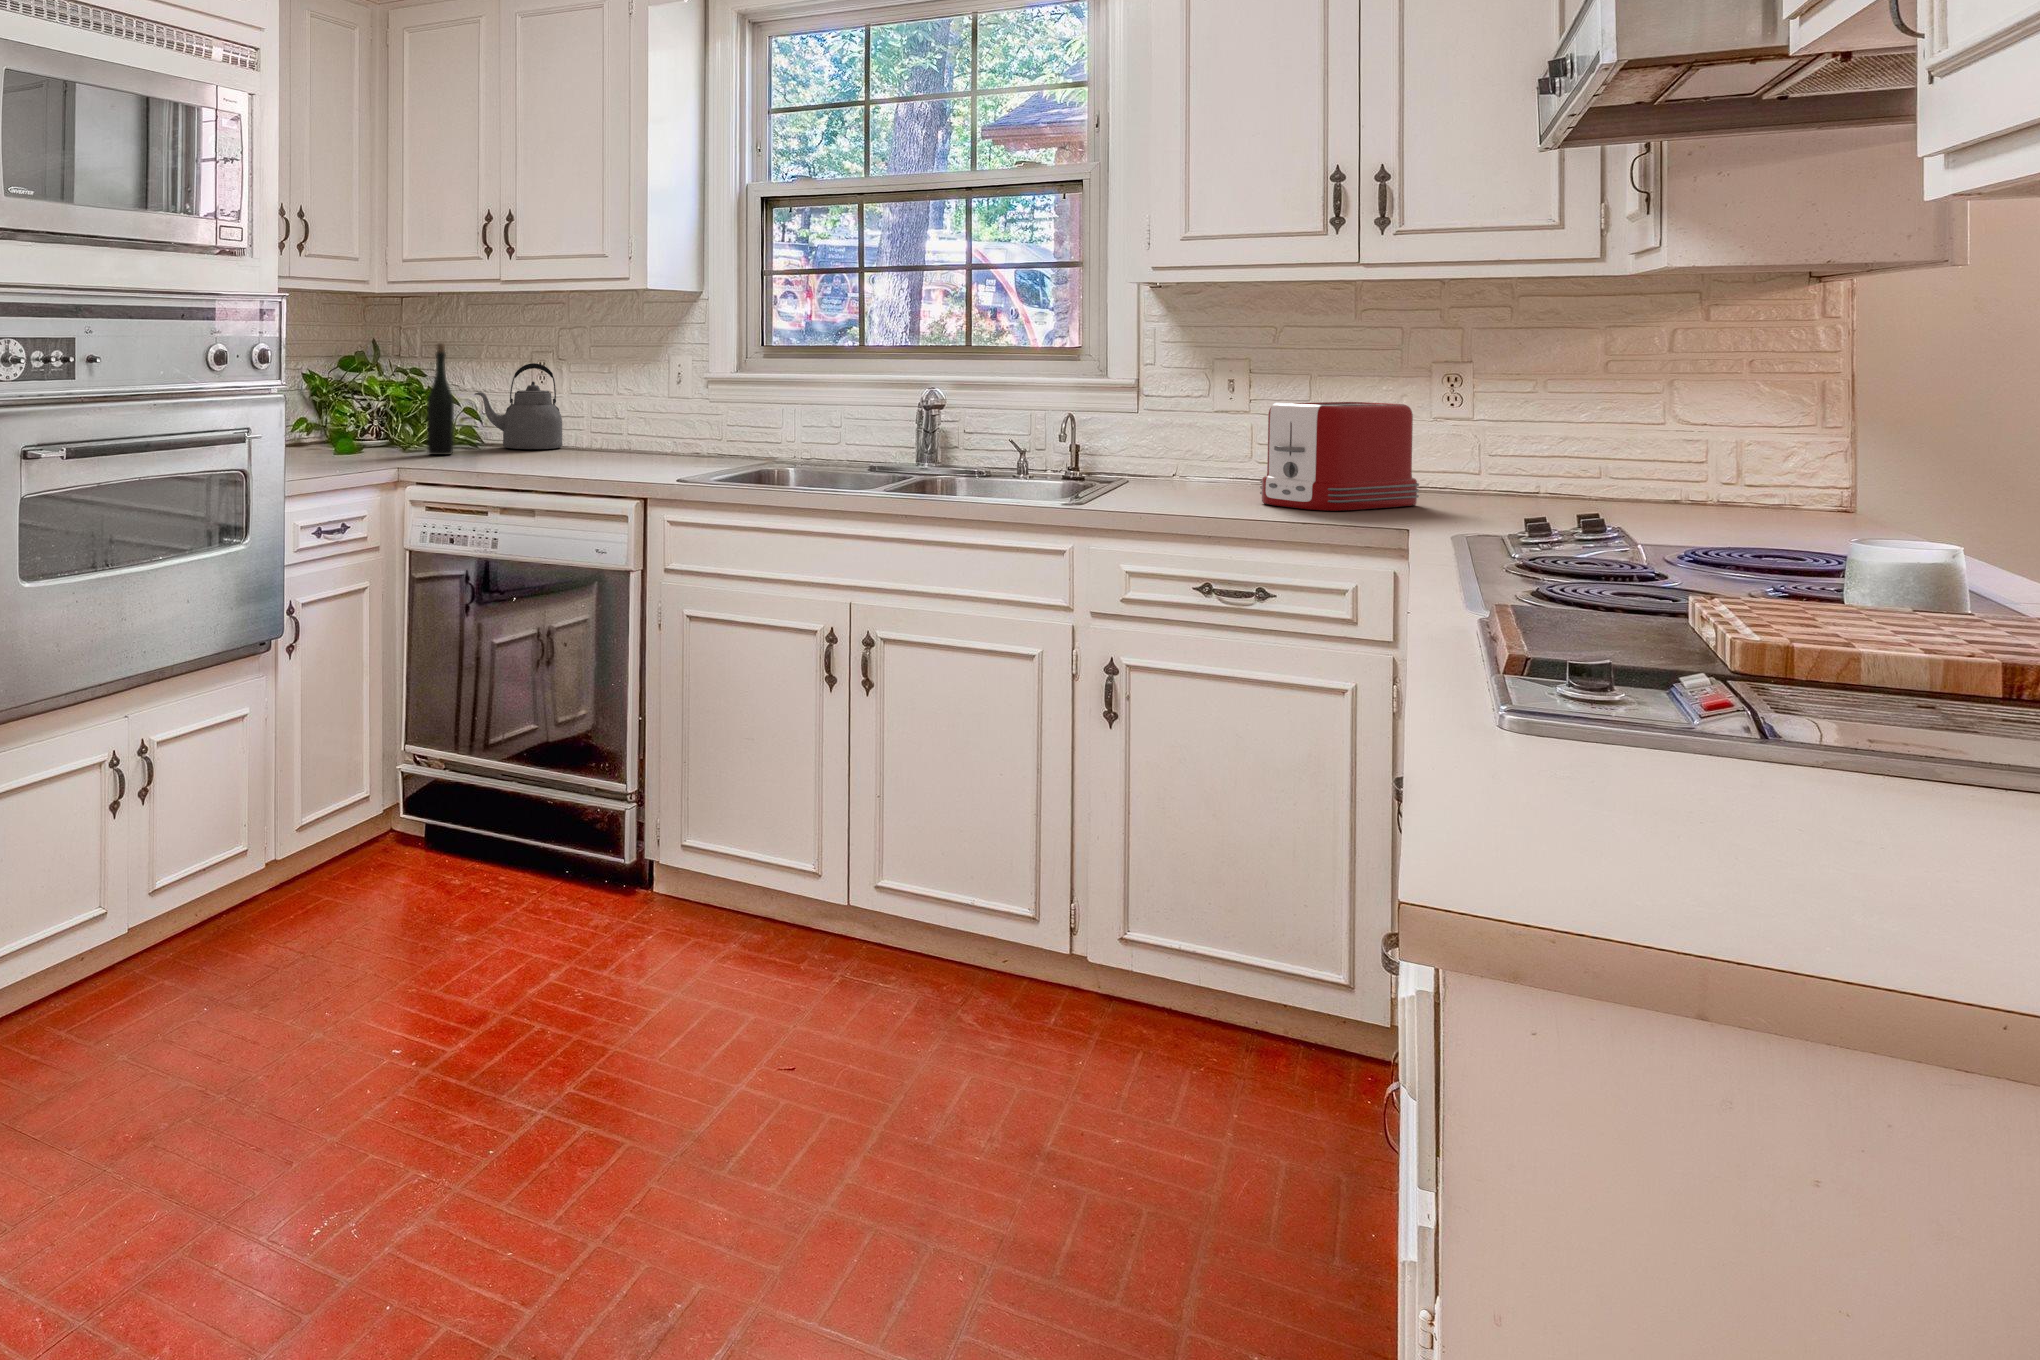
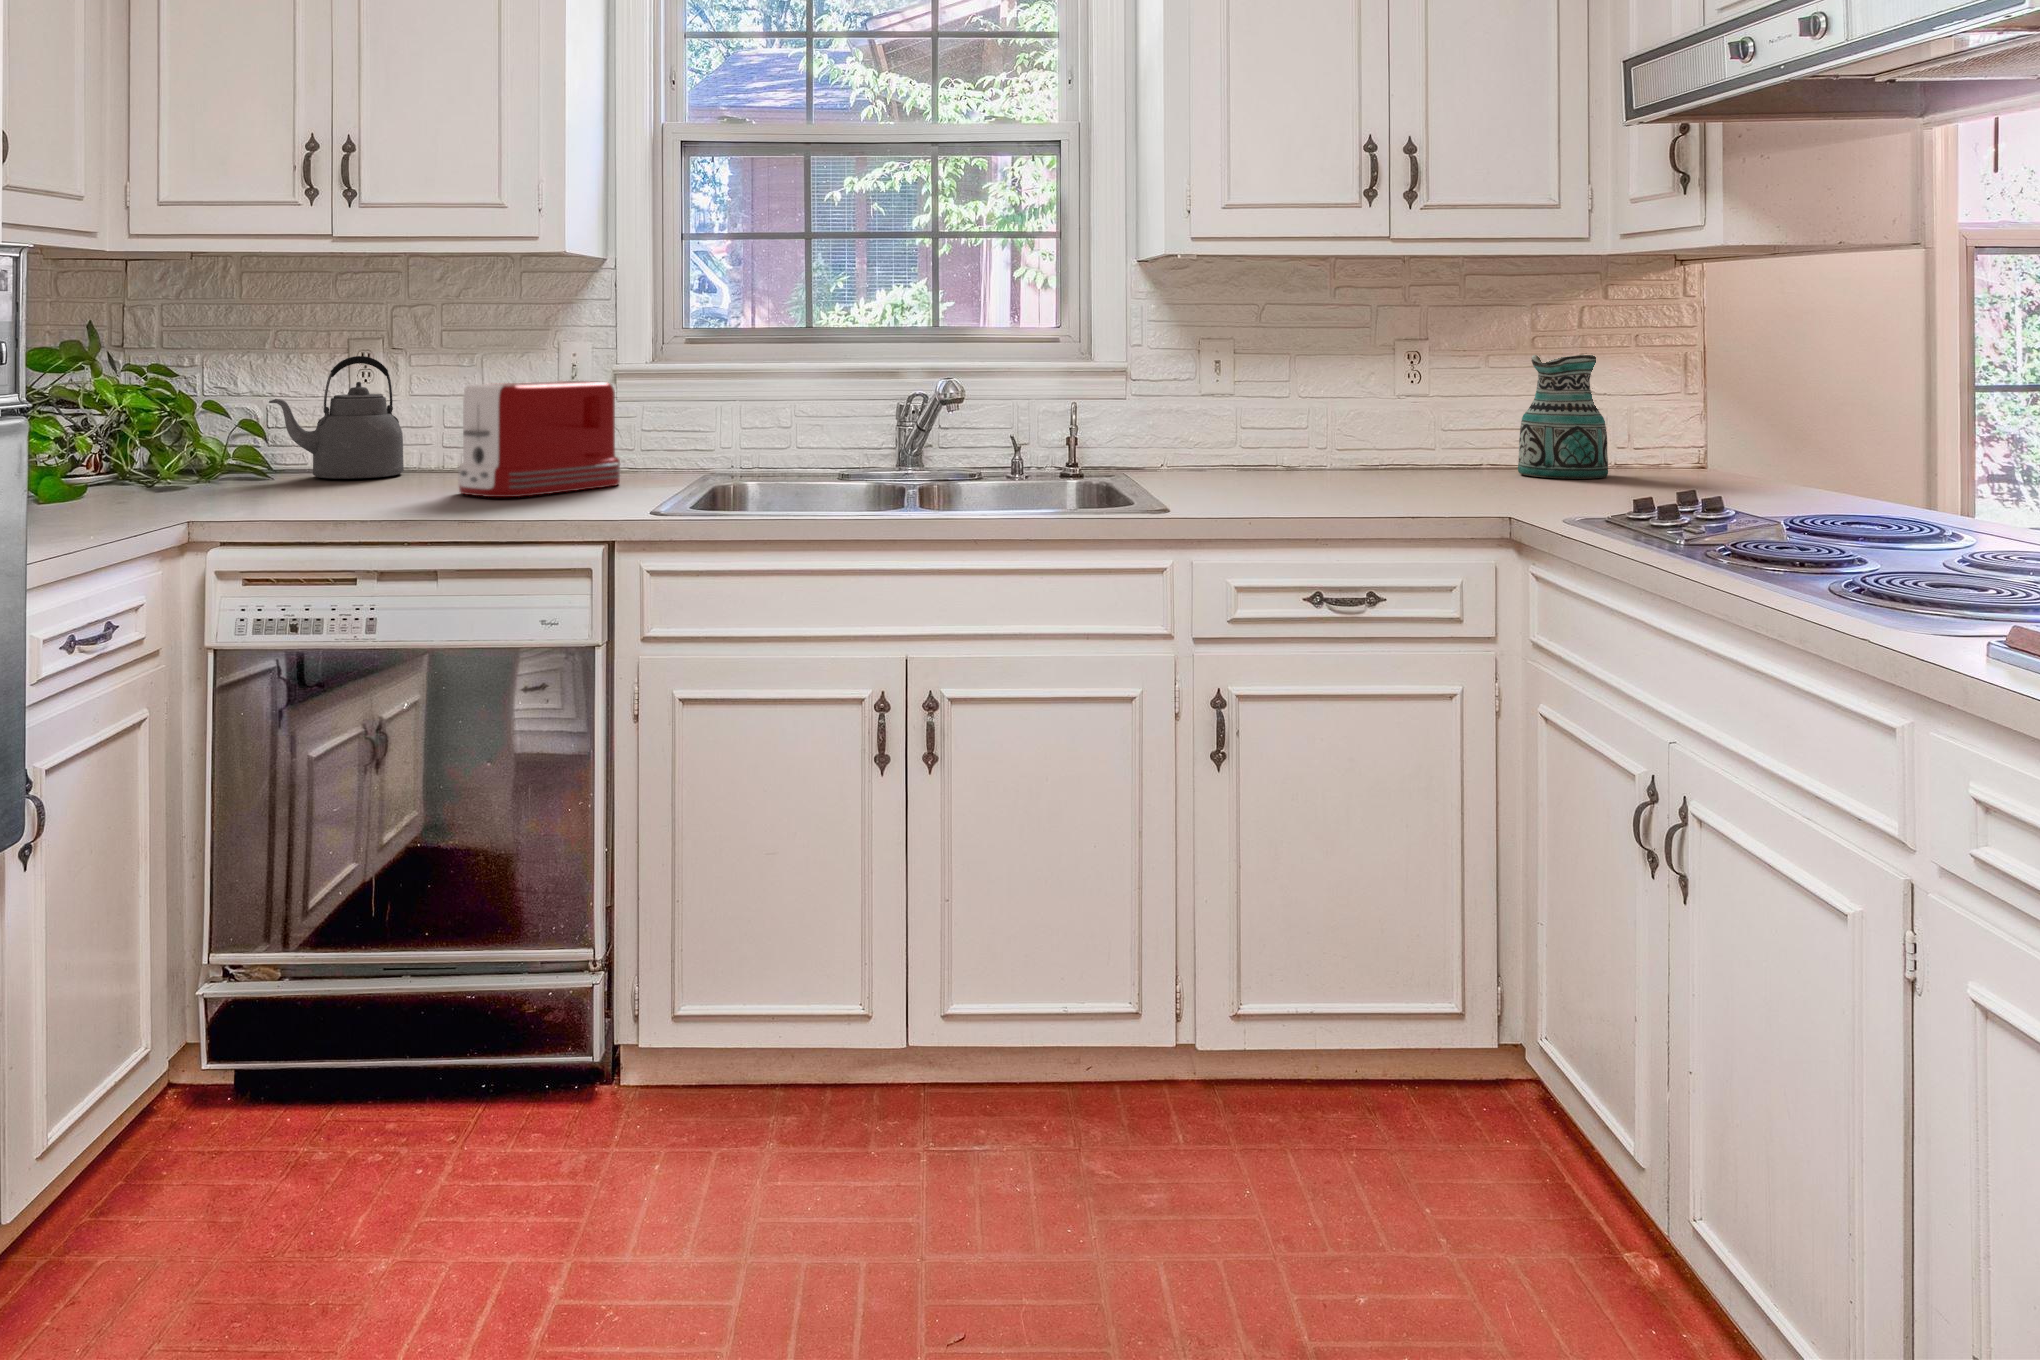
bottle: present [427,343,454,455] -> none [208,328,251,495]
ceramic pitcher: none [1547,376,1671,506] -> present [1518,355,1608,479]
toaster: present [1260,402,1419,511] -> present [459,381,620,497]

